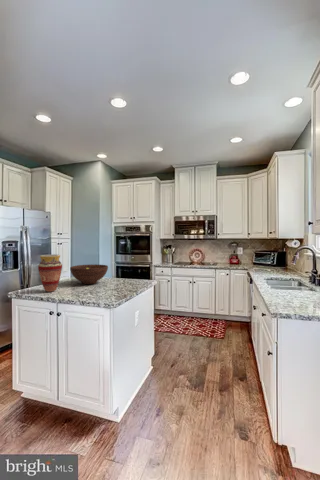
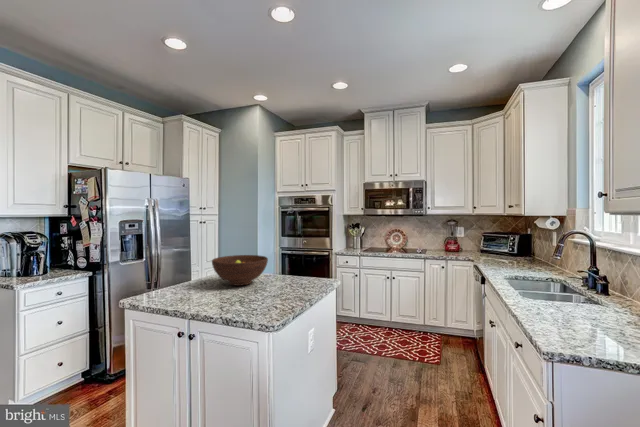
vase: present [38,254,62,292] -> none [162,242,198,299]

